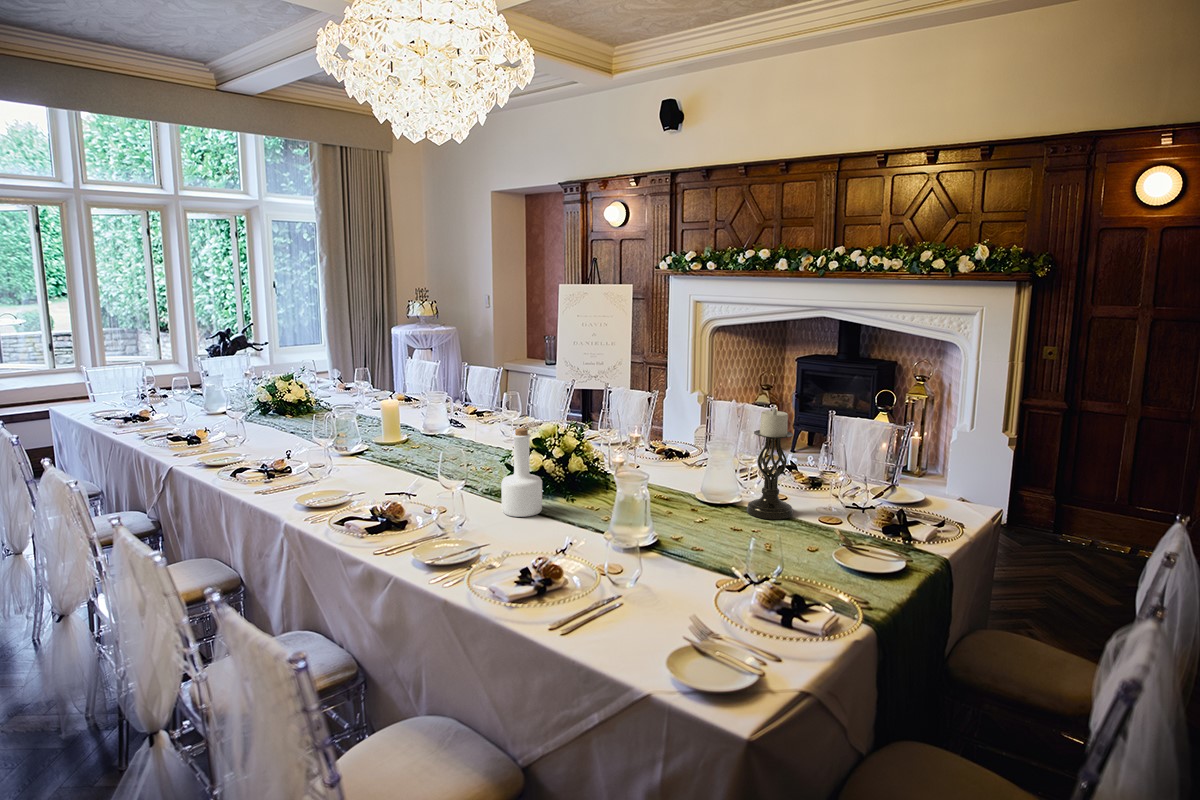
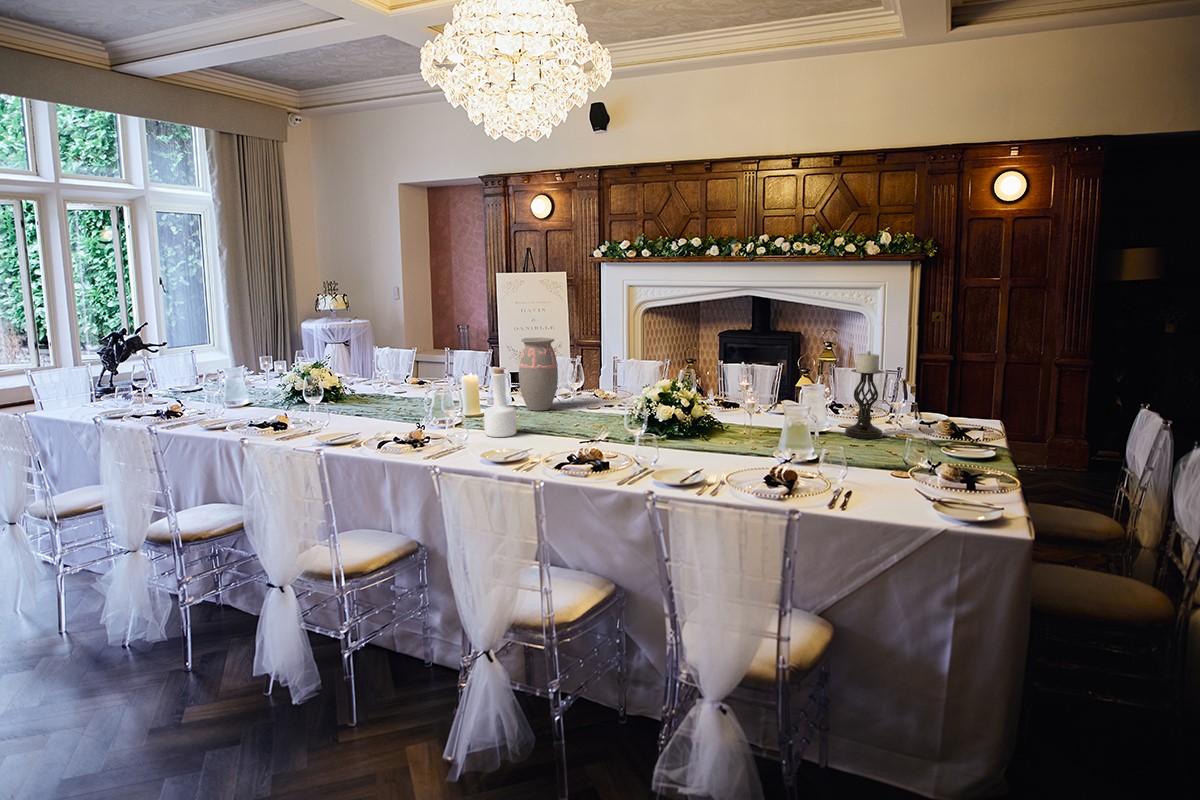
decorative vase: none [448,365,491,444] -> present [519,338,558,411]
bottle: present [501,428,542,517] -> present [484,369,516,437]

